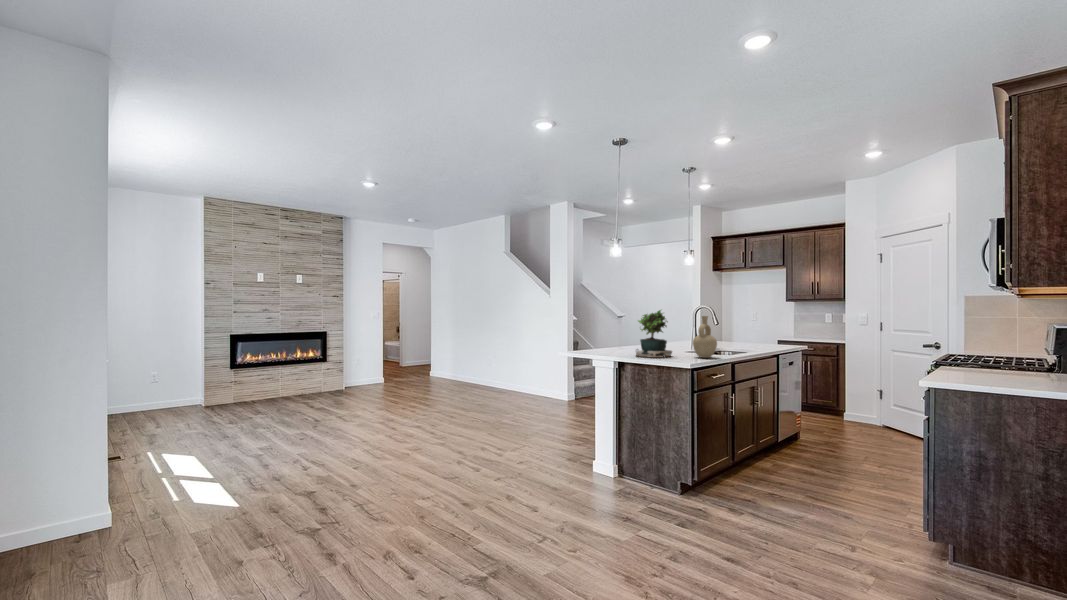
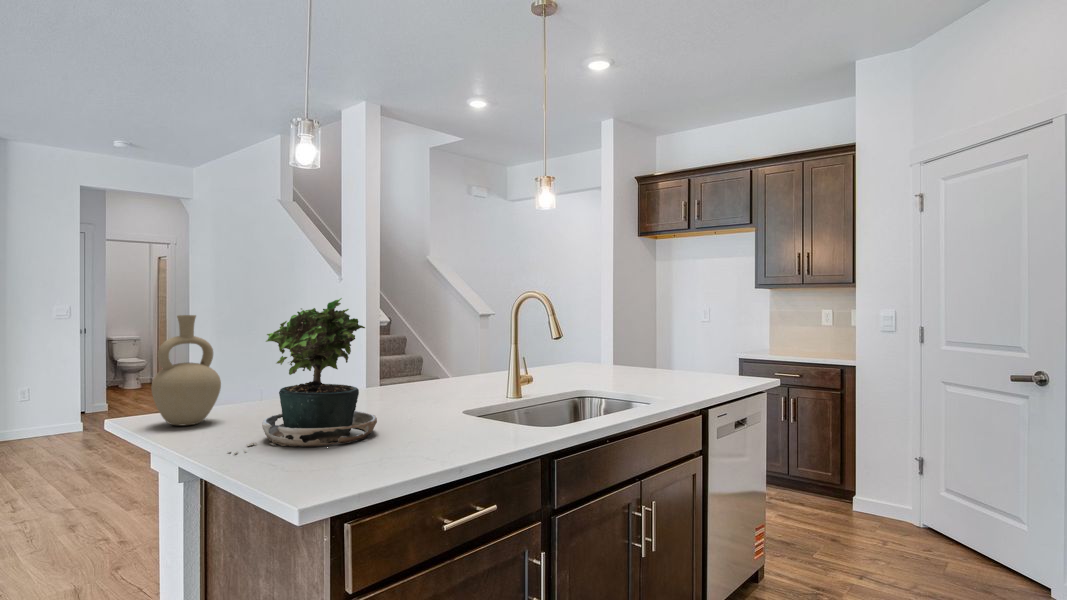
vase: present [693,316,717,358] -> present [151,315,221,426]

